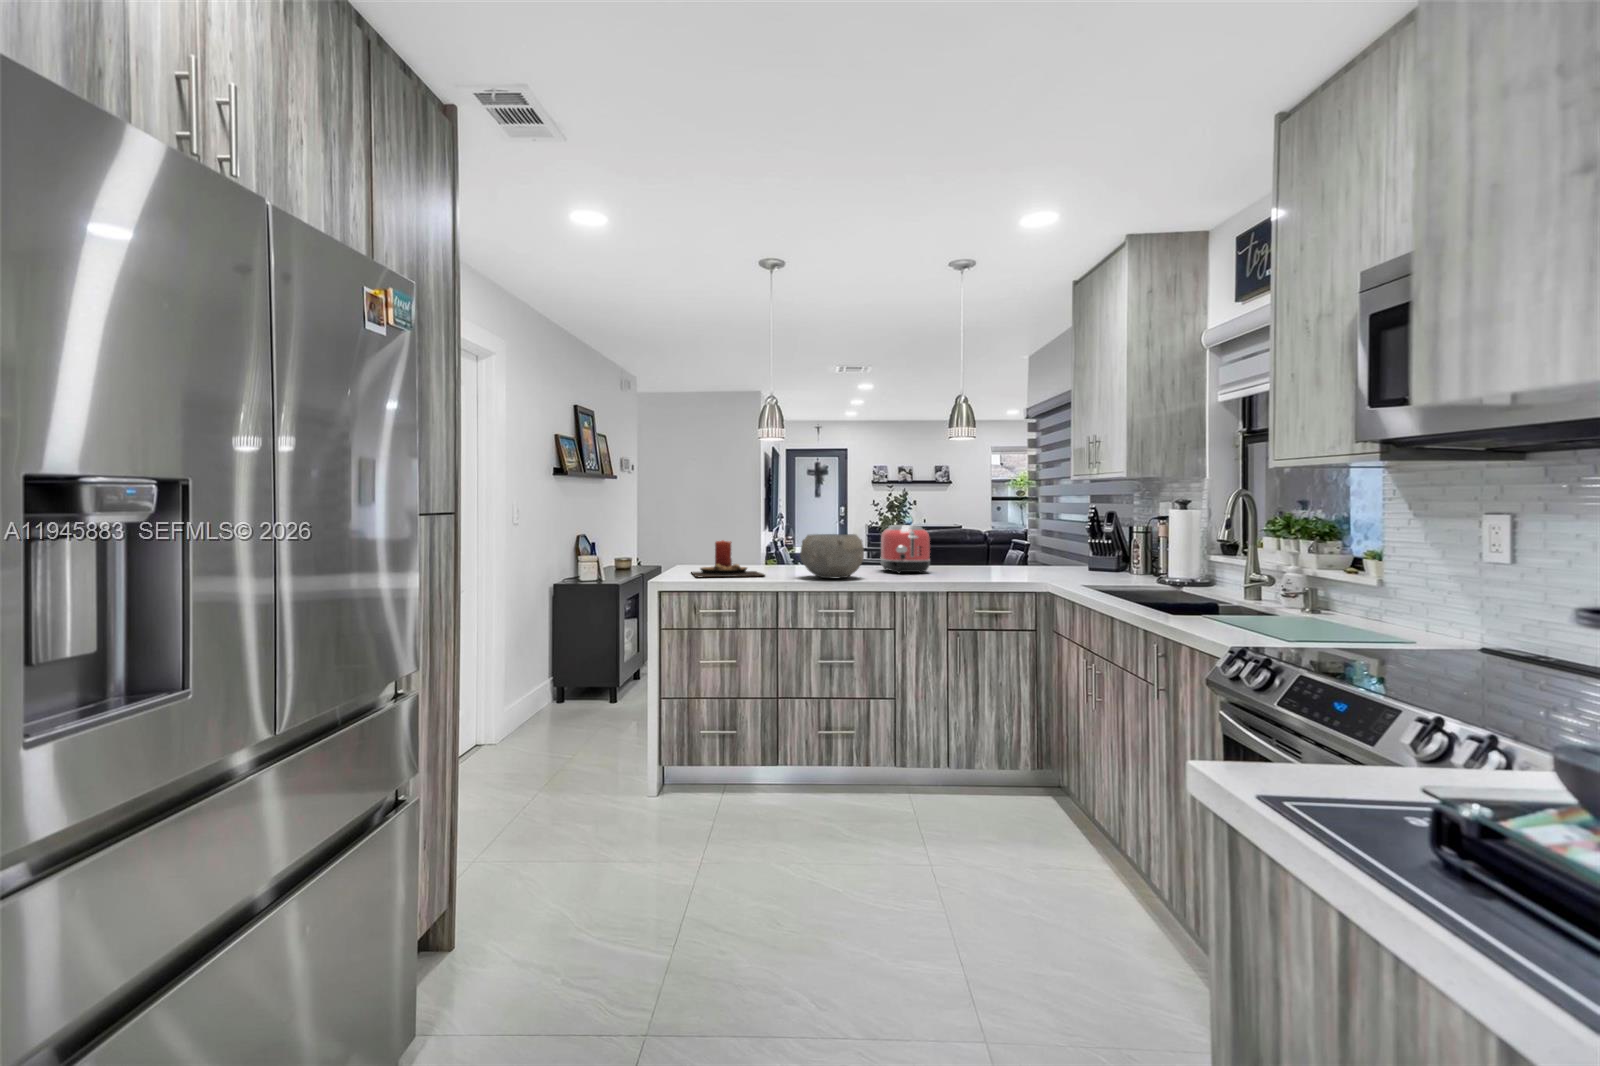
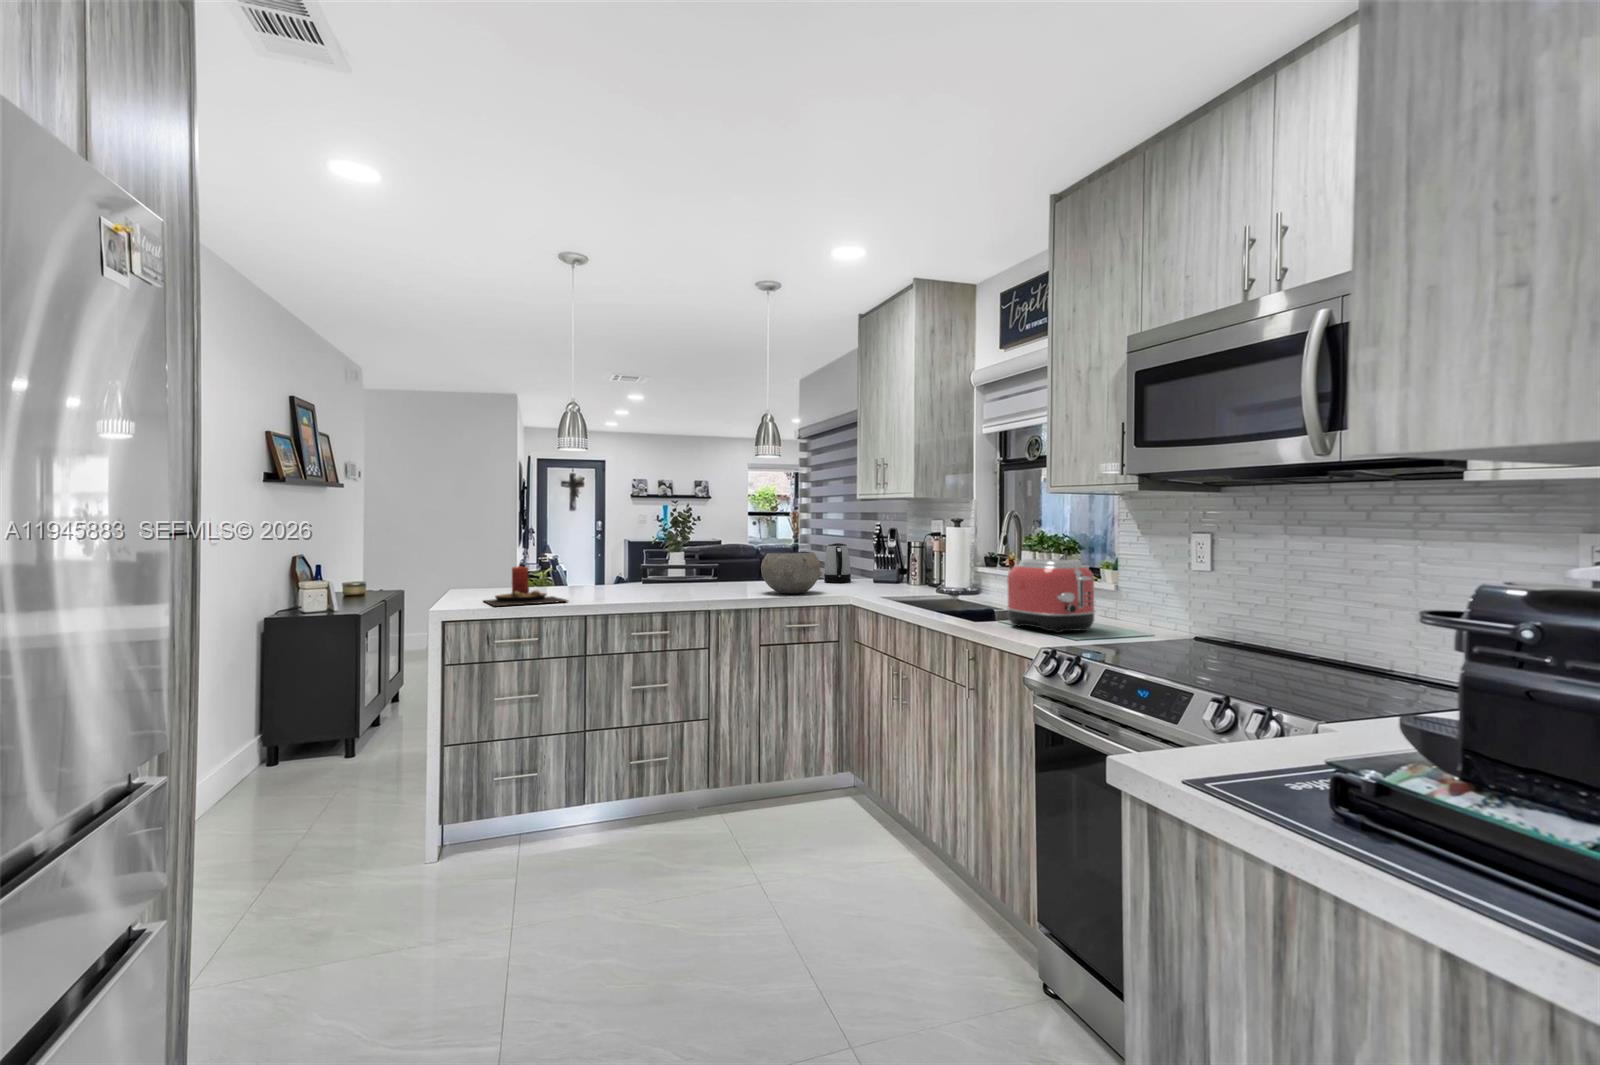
toaster: present [880,525,930,573] -> present [1007,559,1096,633]
kettle: none [1037,527,1067,569] -> present [824,543,851,583]
ceramic bowl: present [800,534,864,579] -> present [761,552,822,594]

